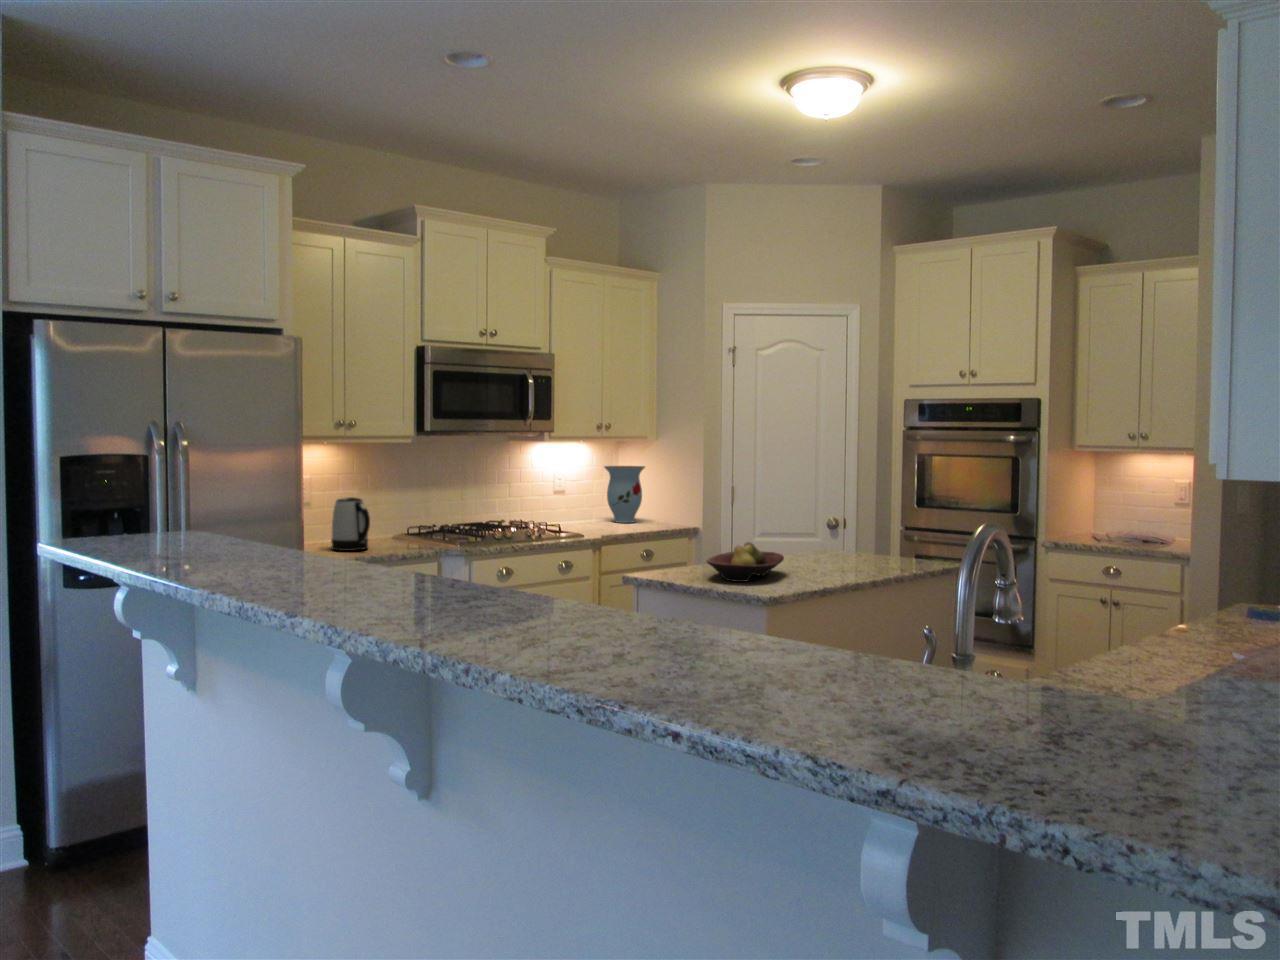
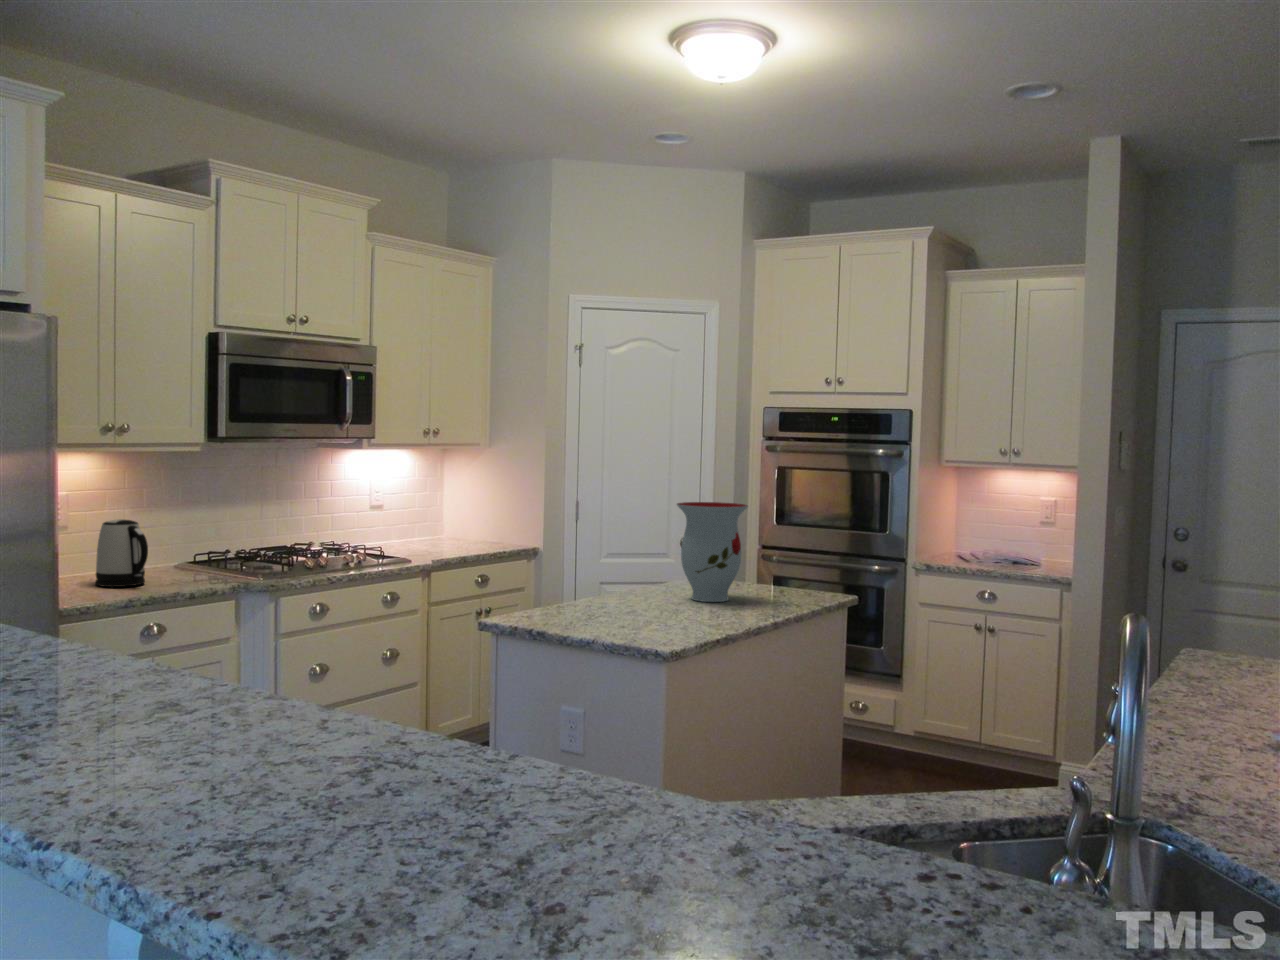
vase: present [604,466,645,523] -> present [677,502,748,602]
fruit bowl: present [707,542,784,582] -> none [584,578,672,628]

